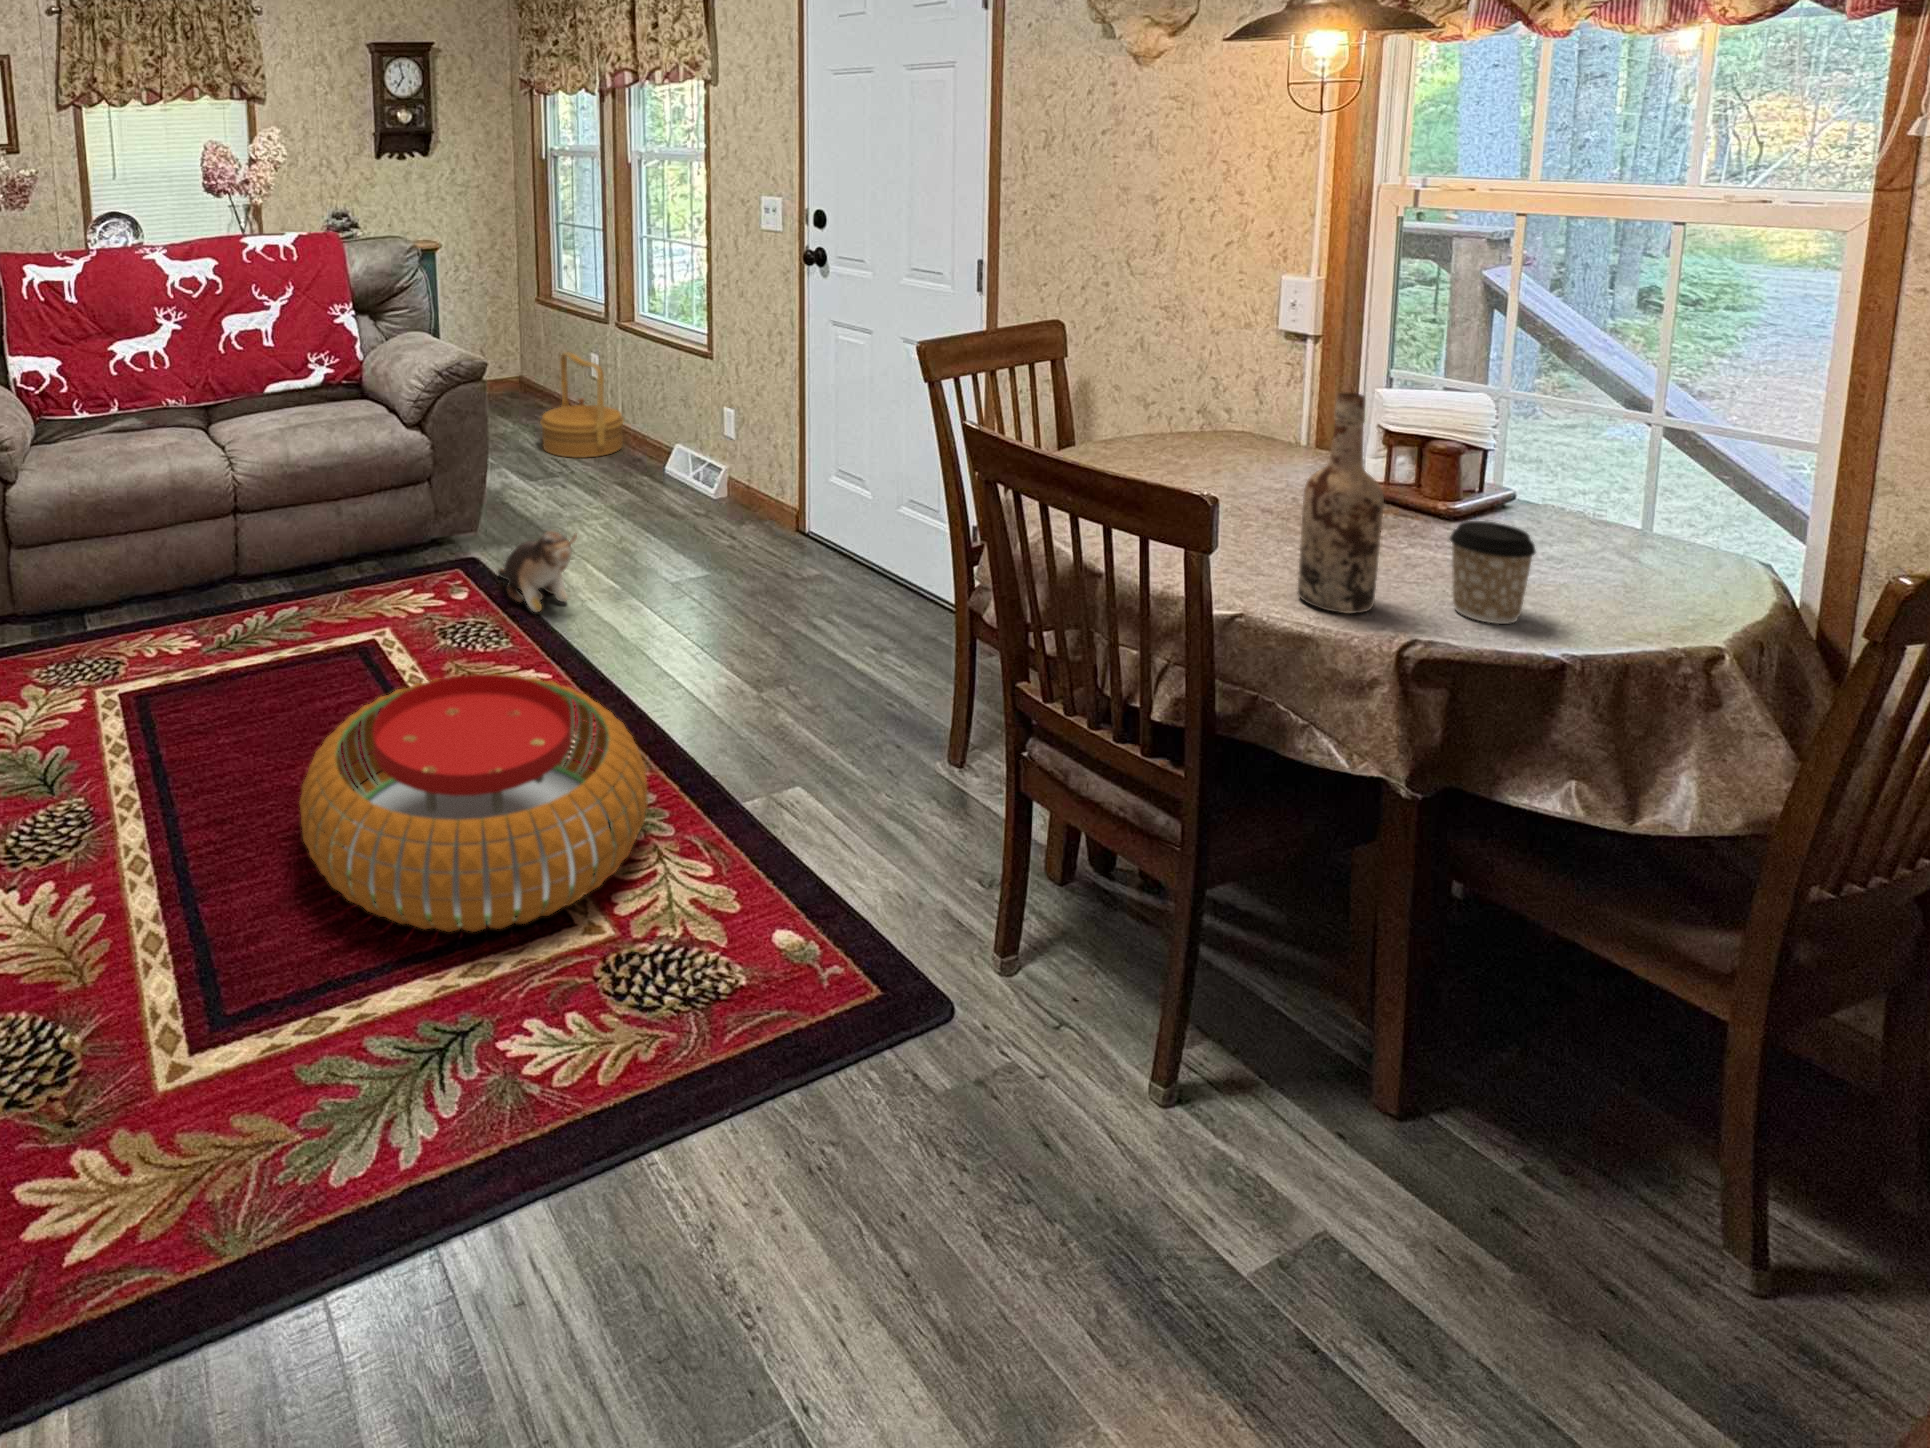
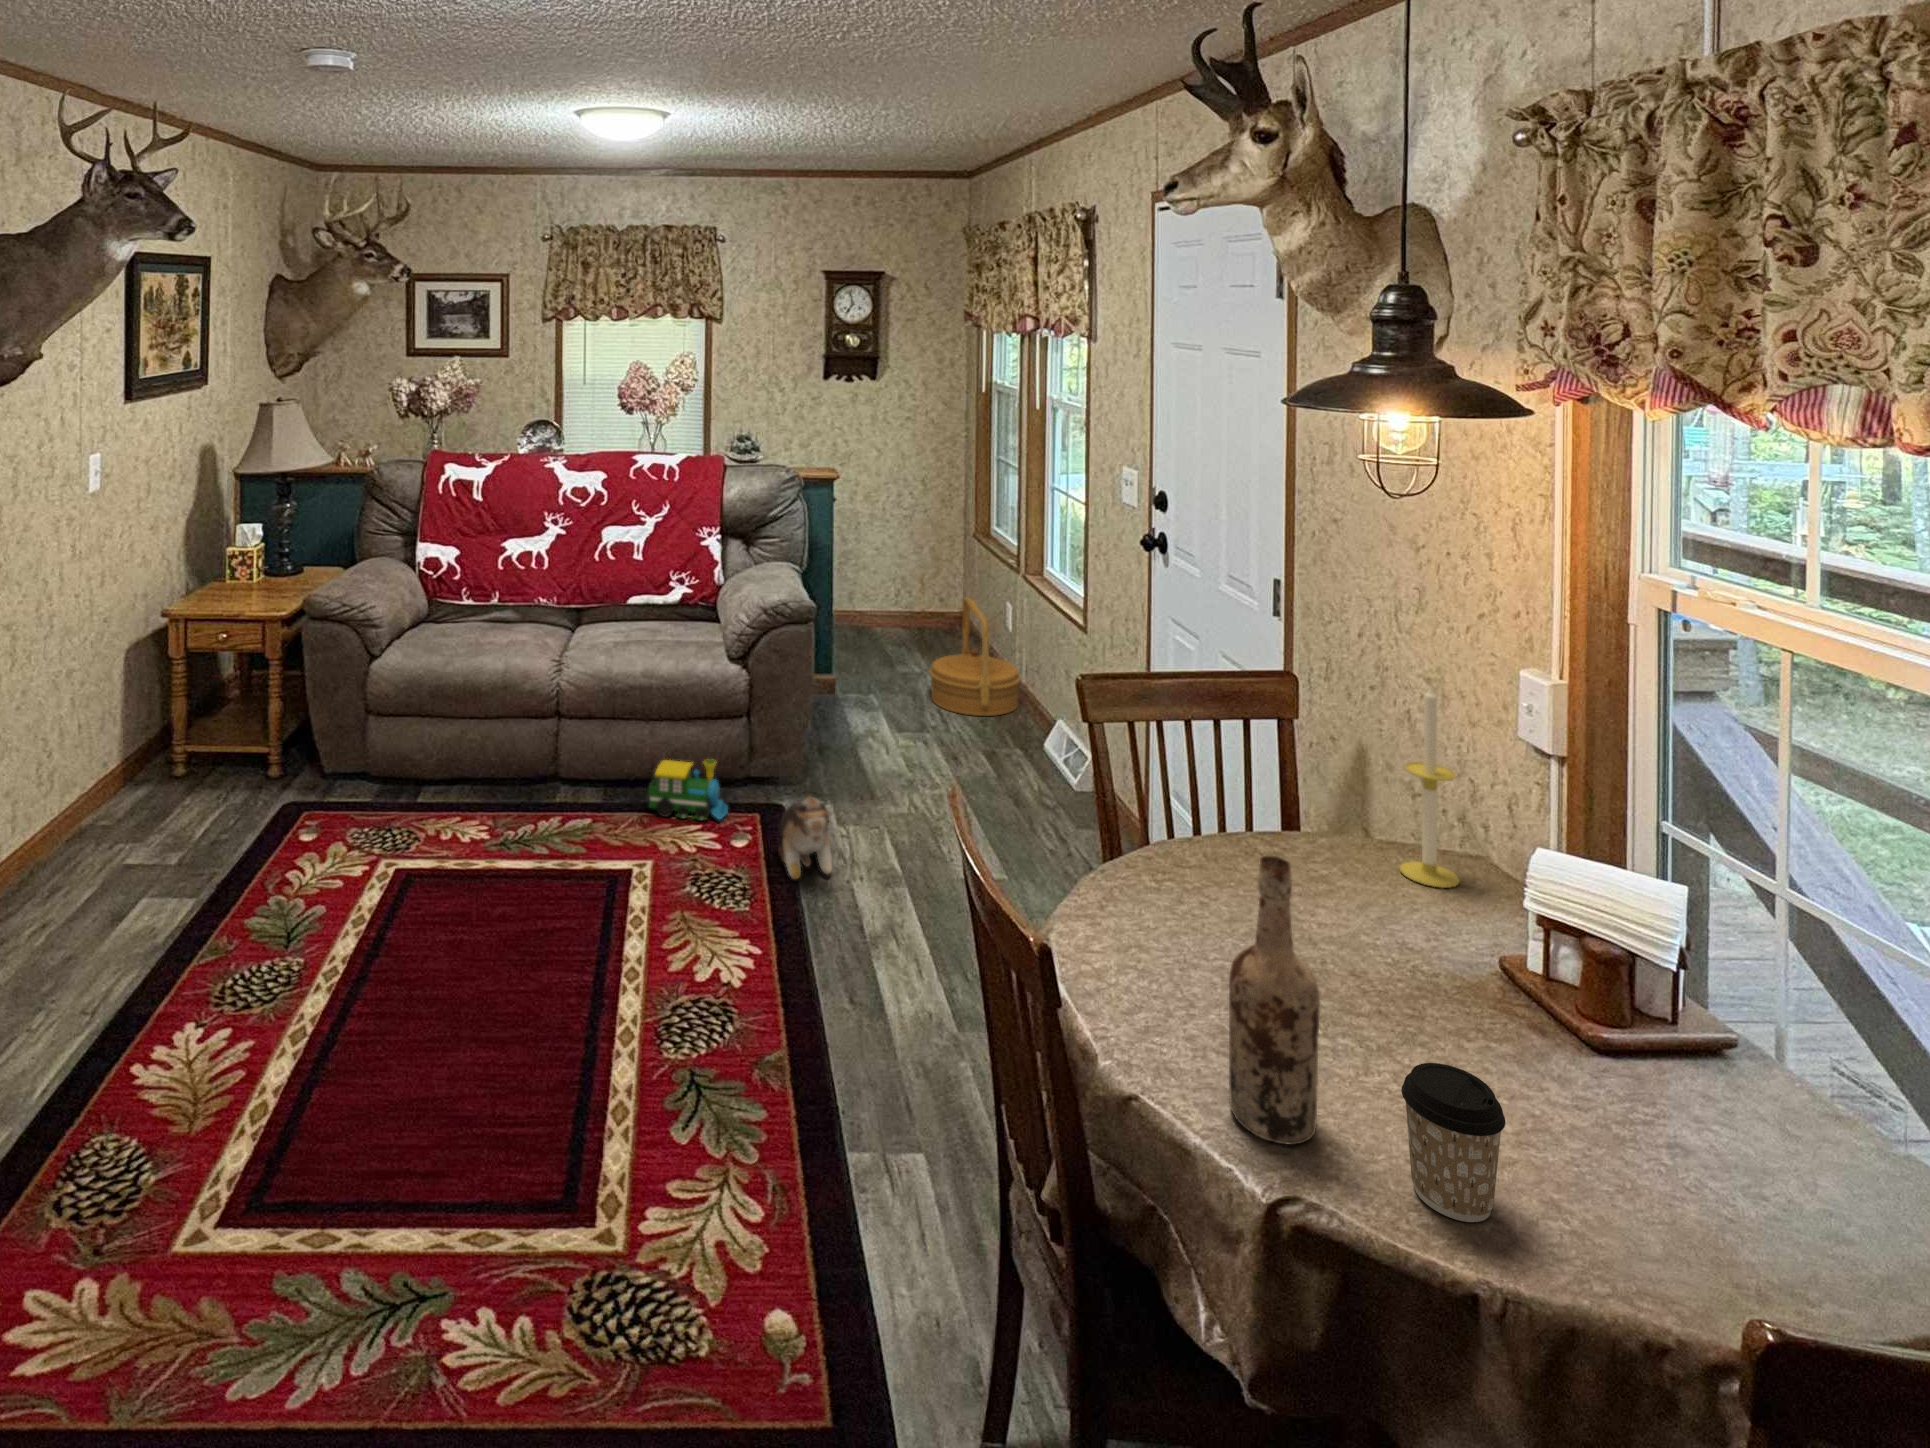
candle: none [1198,293,1247,453] -> present [1400,685,1459,888]
toy train: none [352,525,433,589] -> present [649,759,728,821]
pouf: present [300,674,648,932] -> none [403,928,742,1208]

